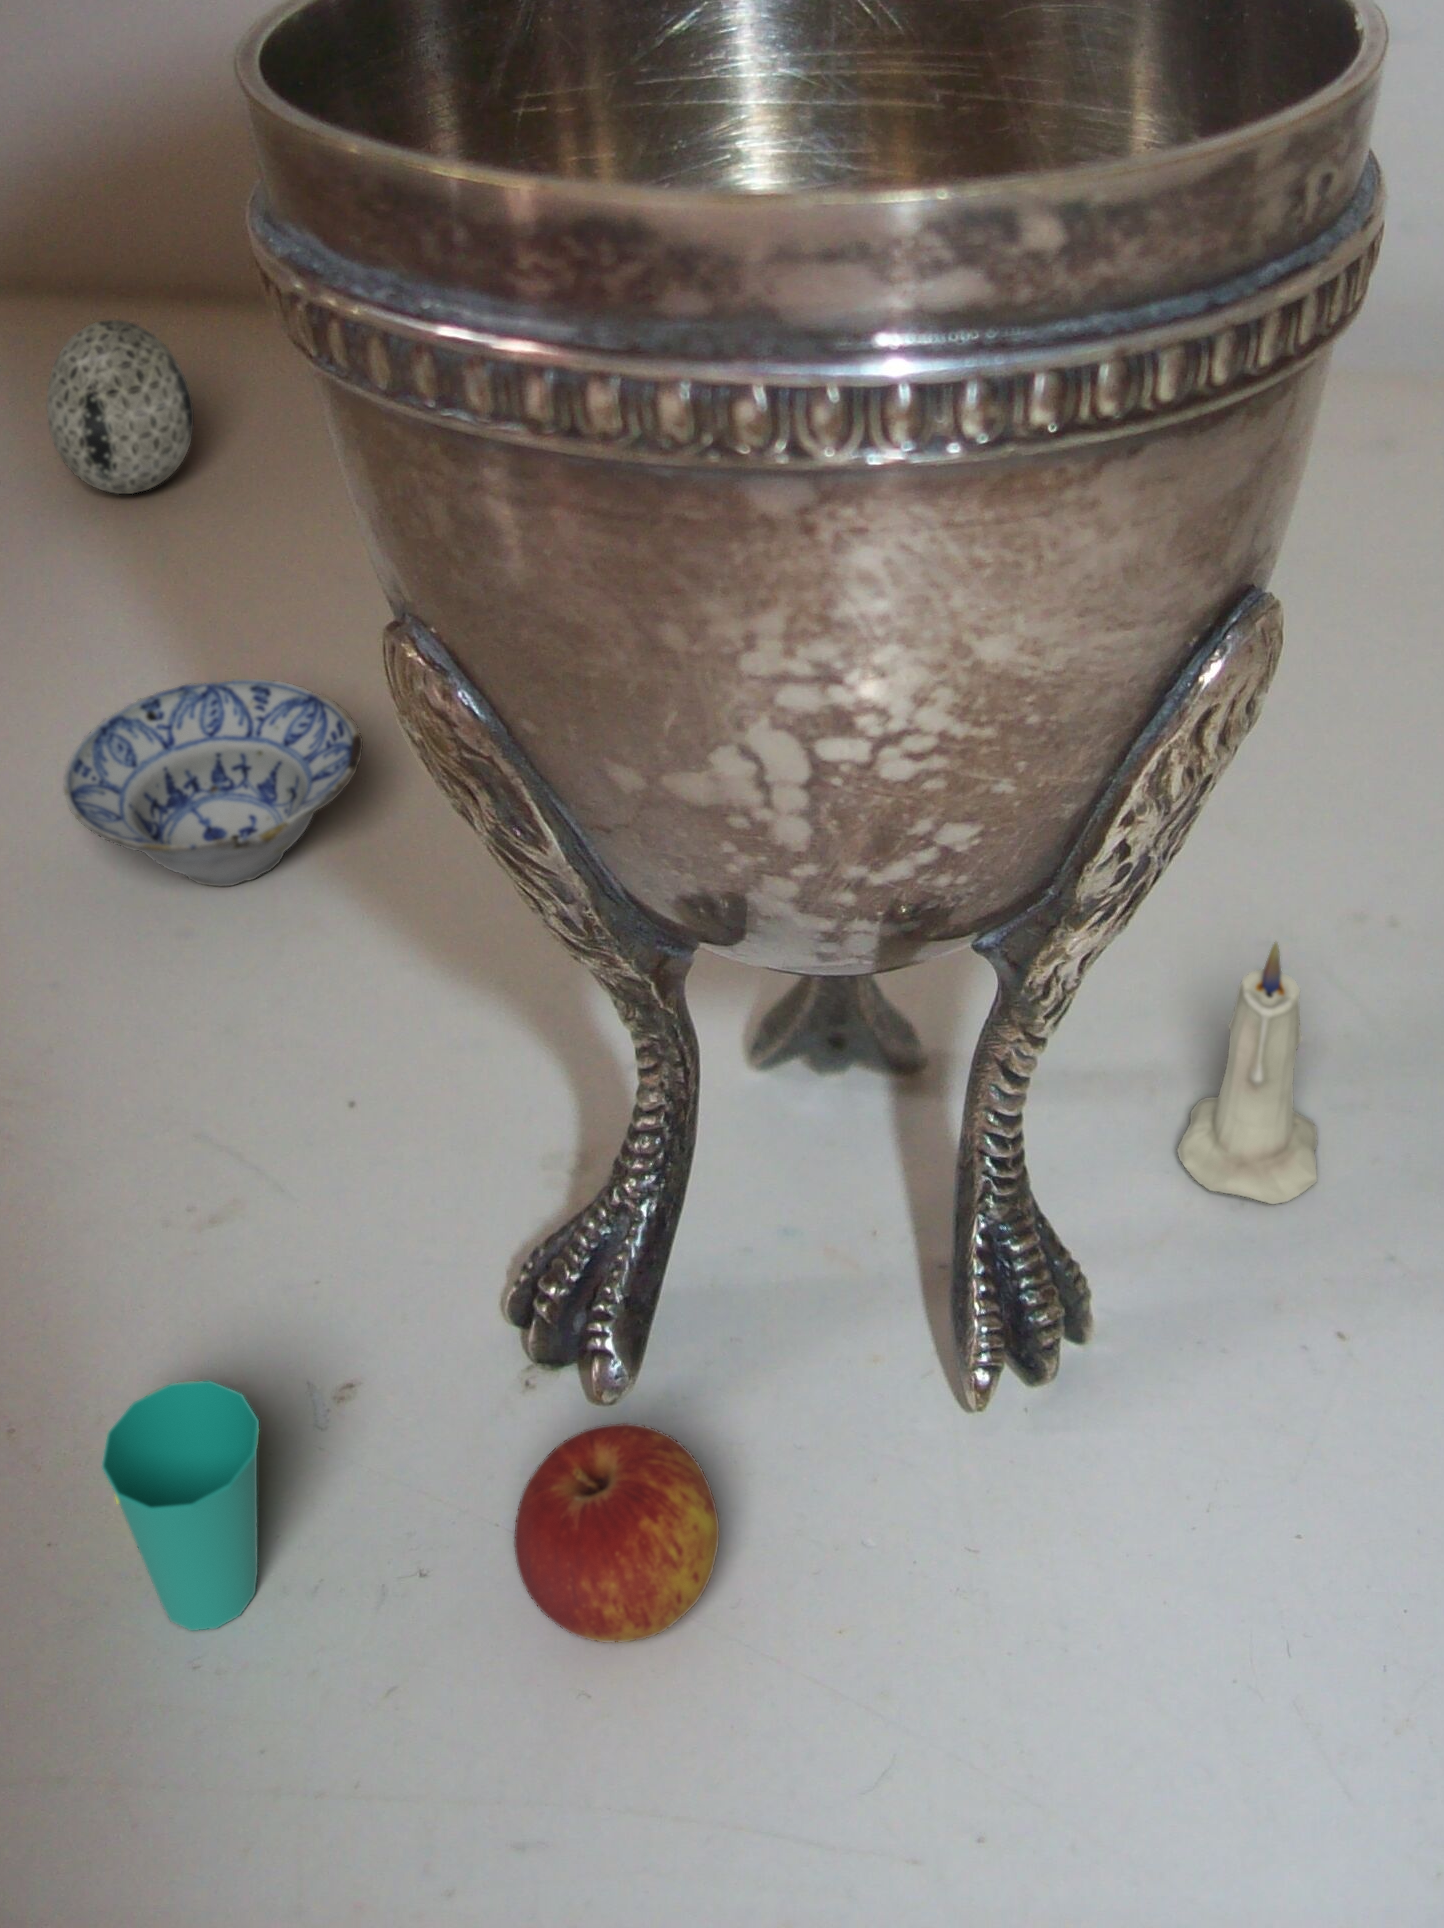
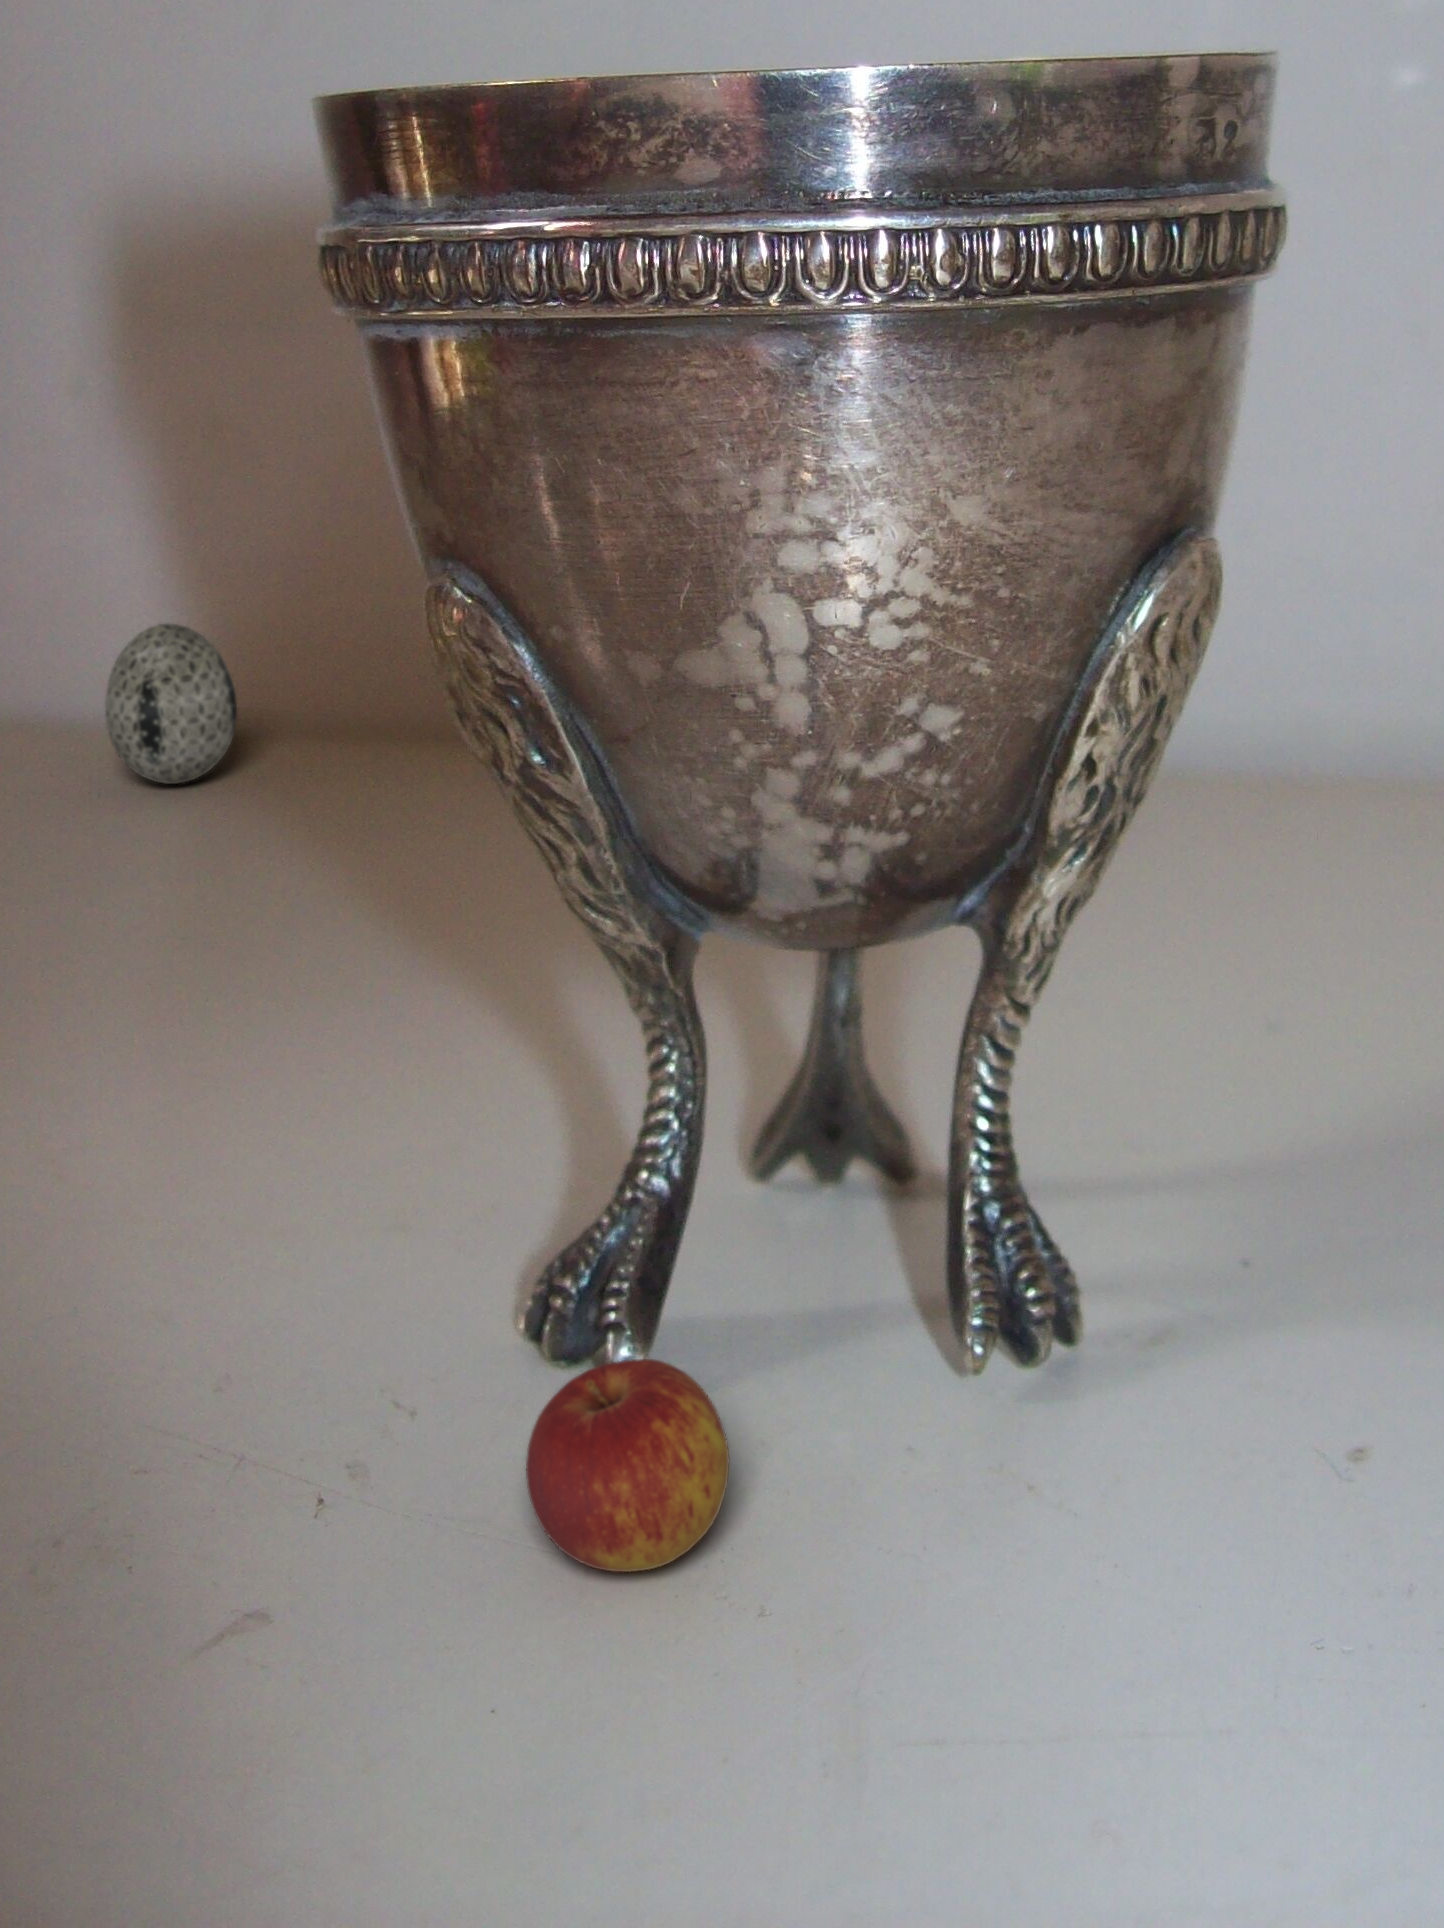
ceramic bowl: present [63,679,363,887] -> none [106,864,386,1040]
candle: present [1177,942,1317,1204] -> none [1156,960,1291,1234]
cup: present [102,1381,259,1631] -> none [118,1312,277,1584]

